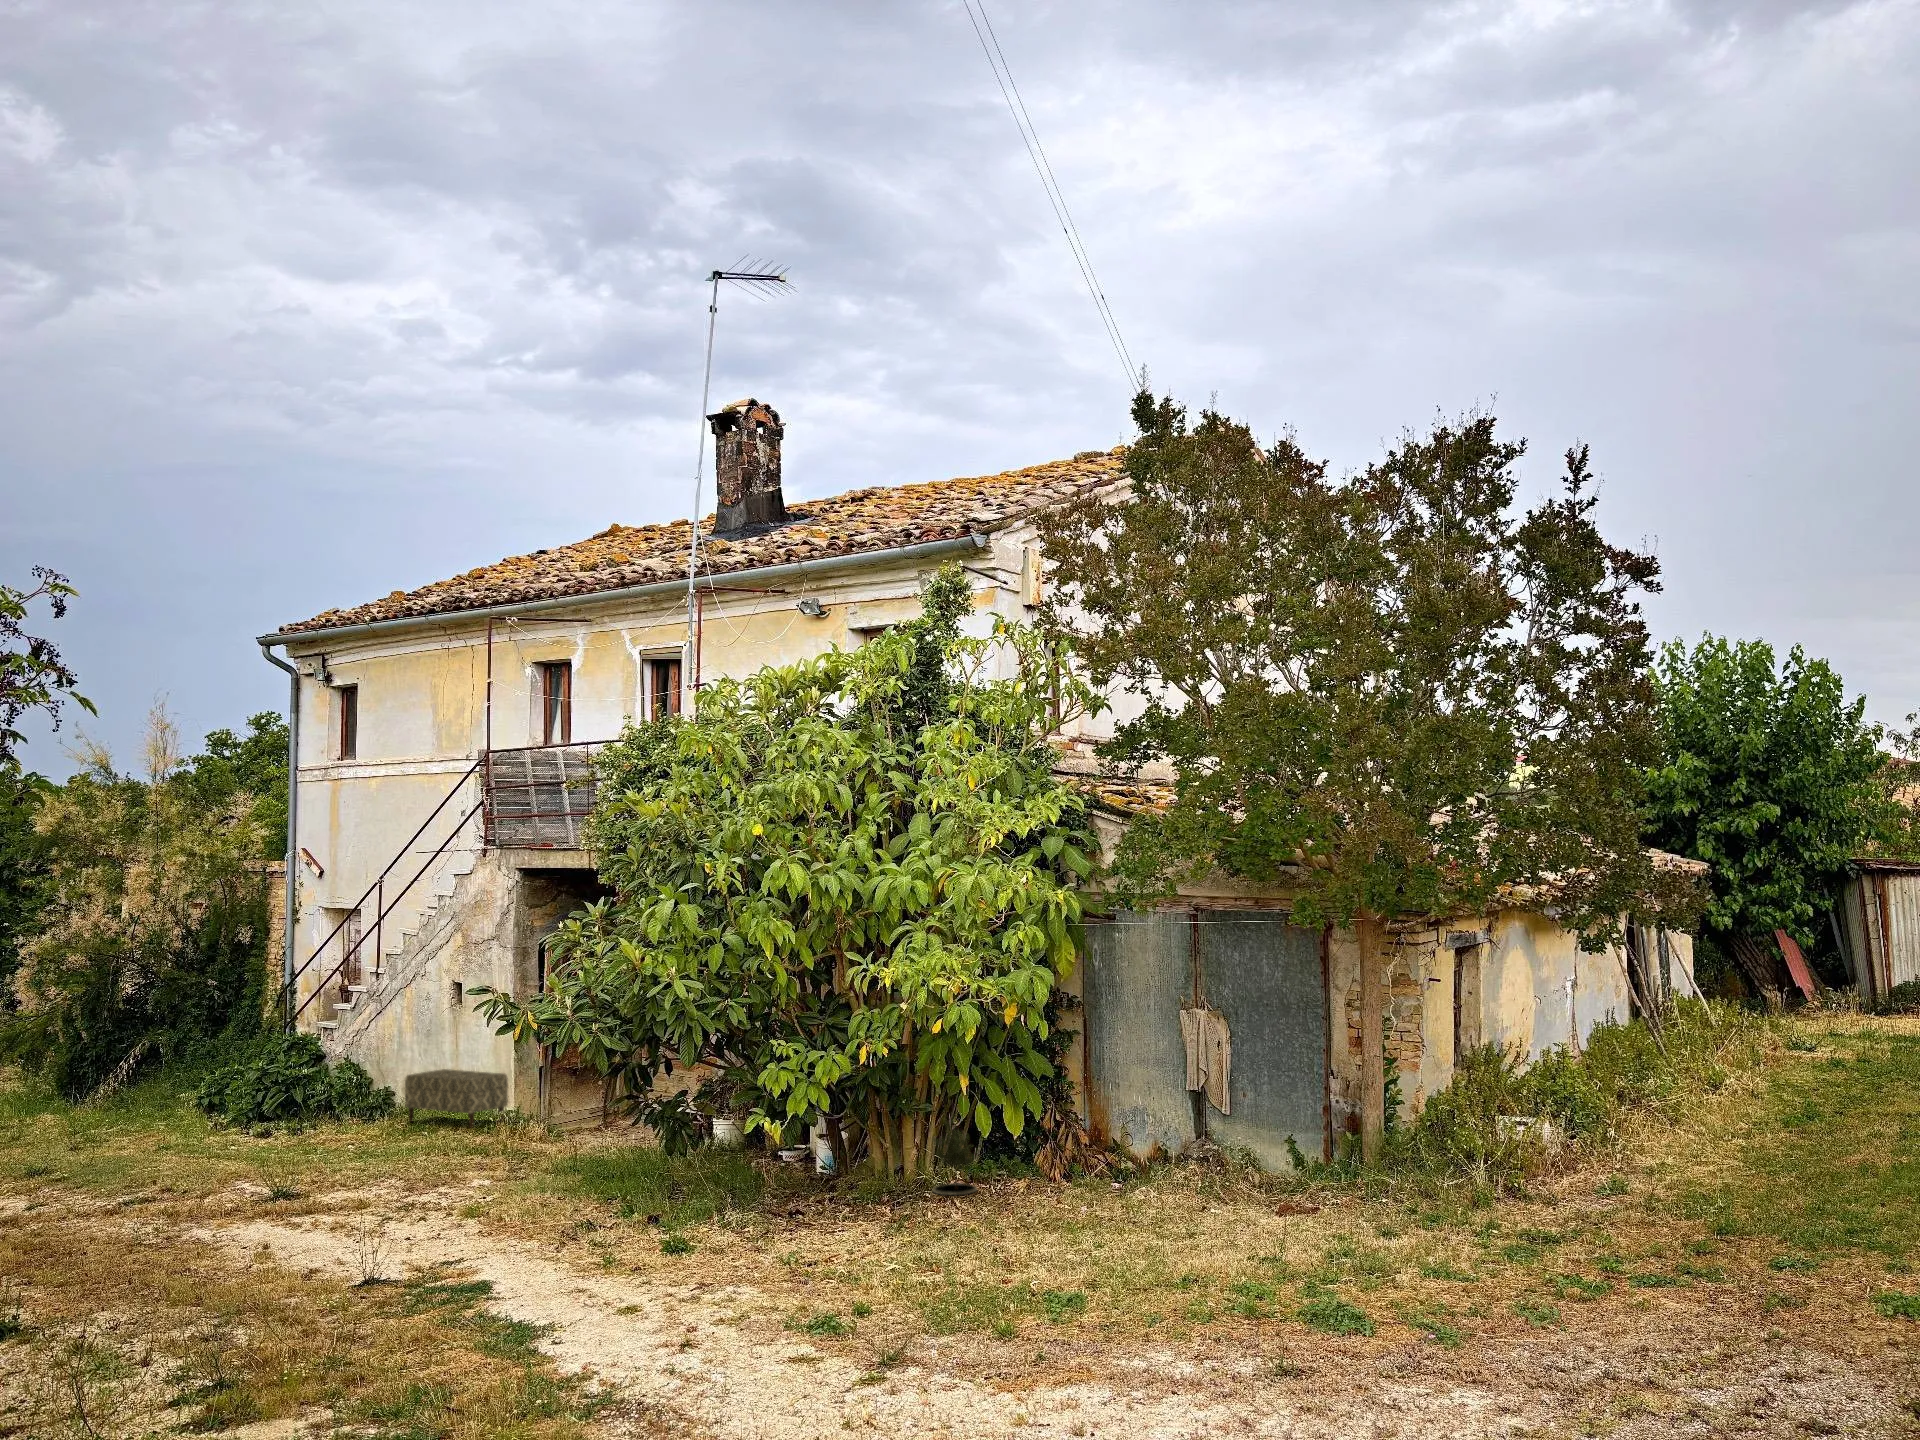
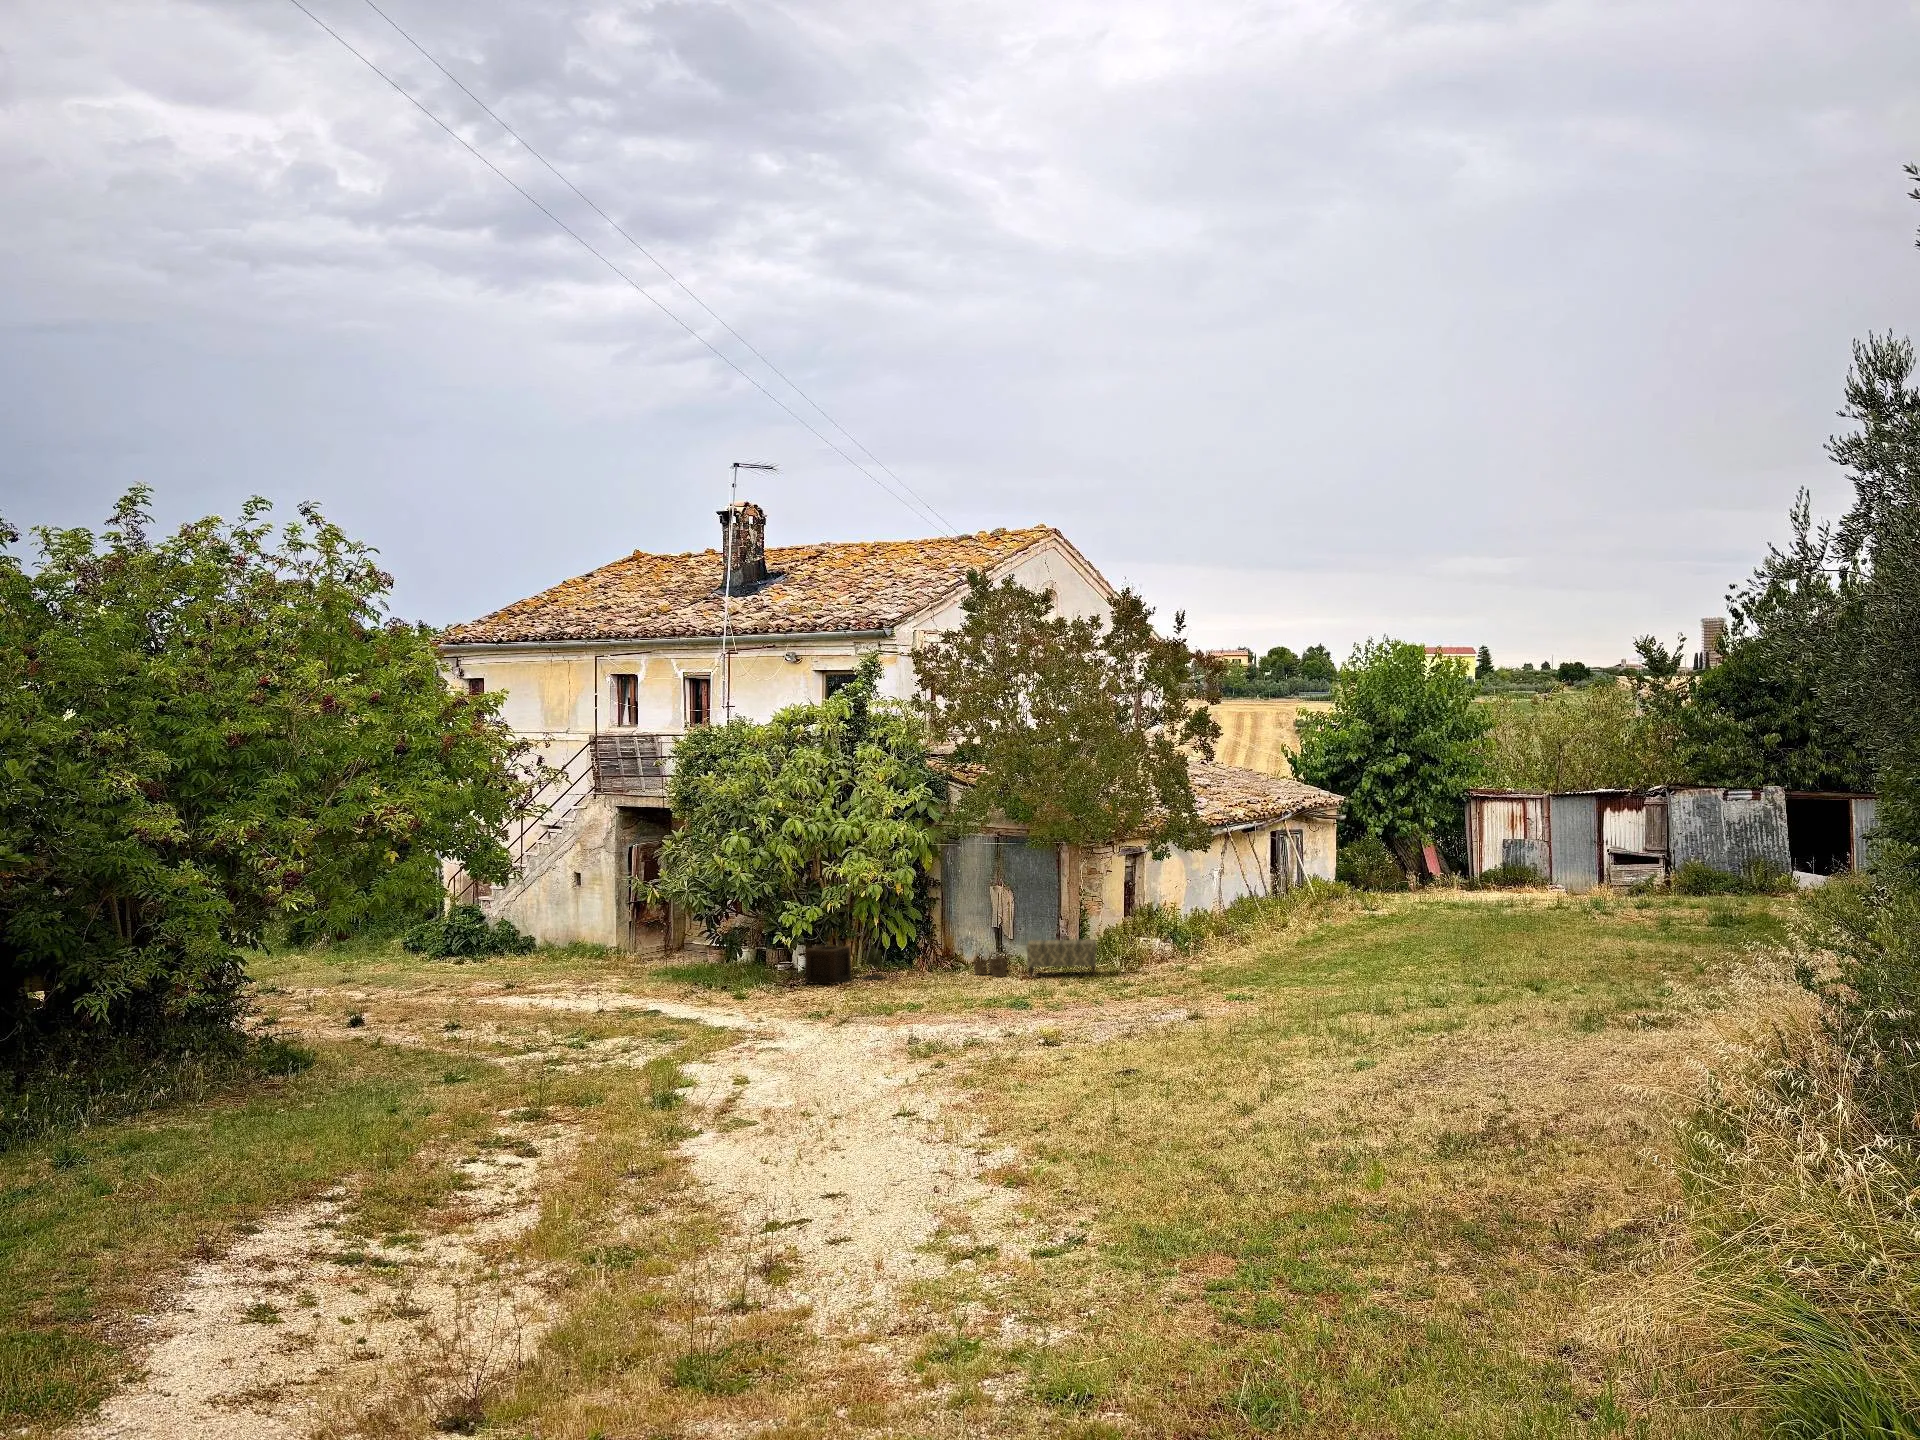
bench: present [405,1069,508,1128] -> present [1027,939,1097,977]
wooden crate: none [817,1123,910,1209] -> present [805,945,851,984]
woven basket: none [1156,1145,1224,1195] -> present [974,956,1007,977]

